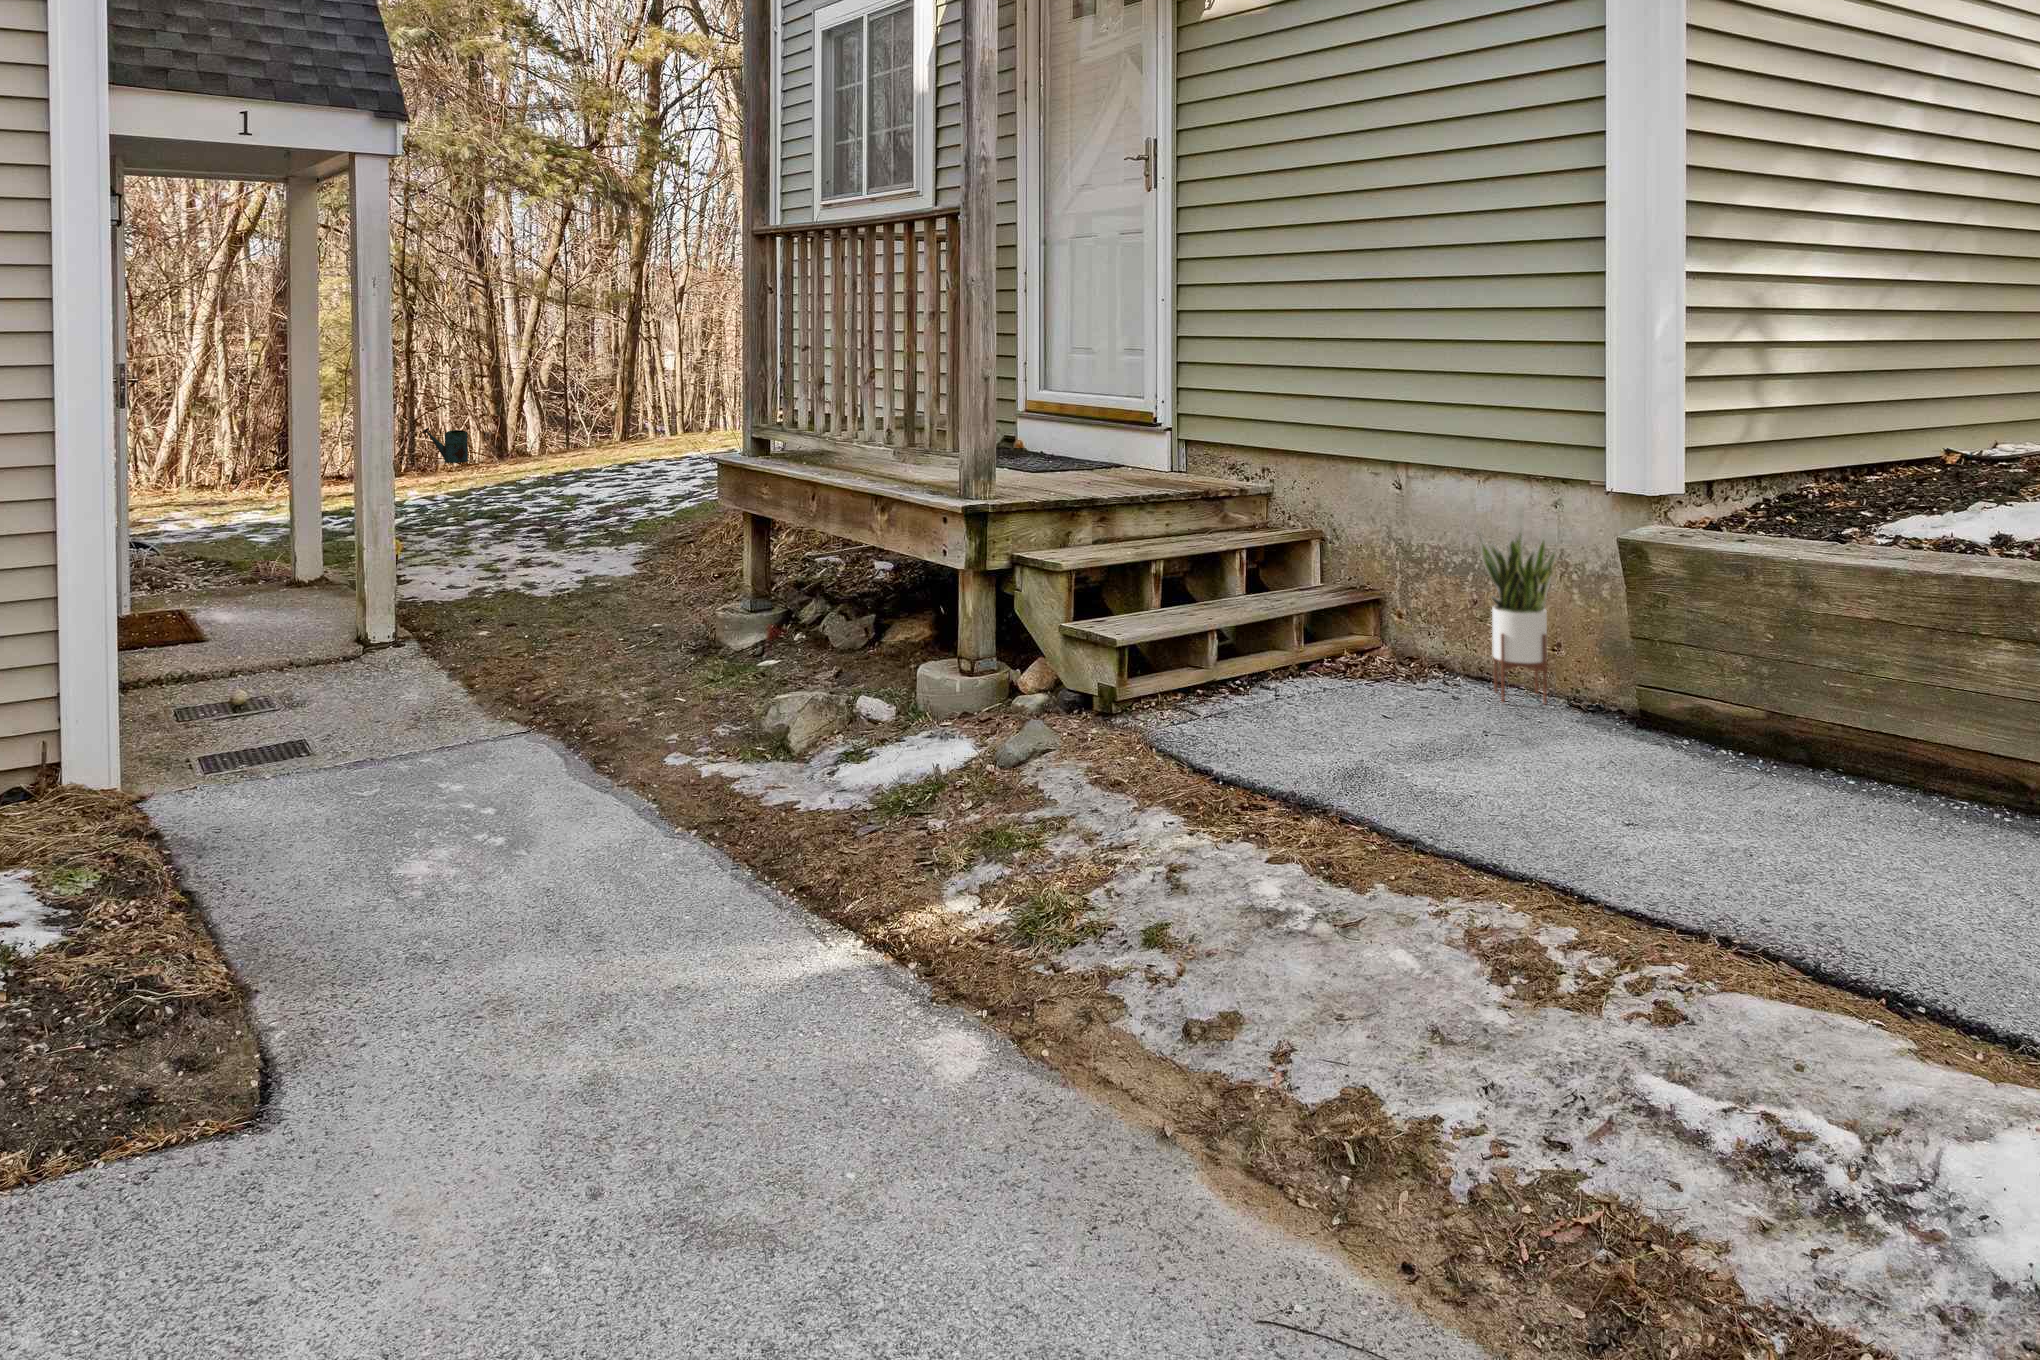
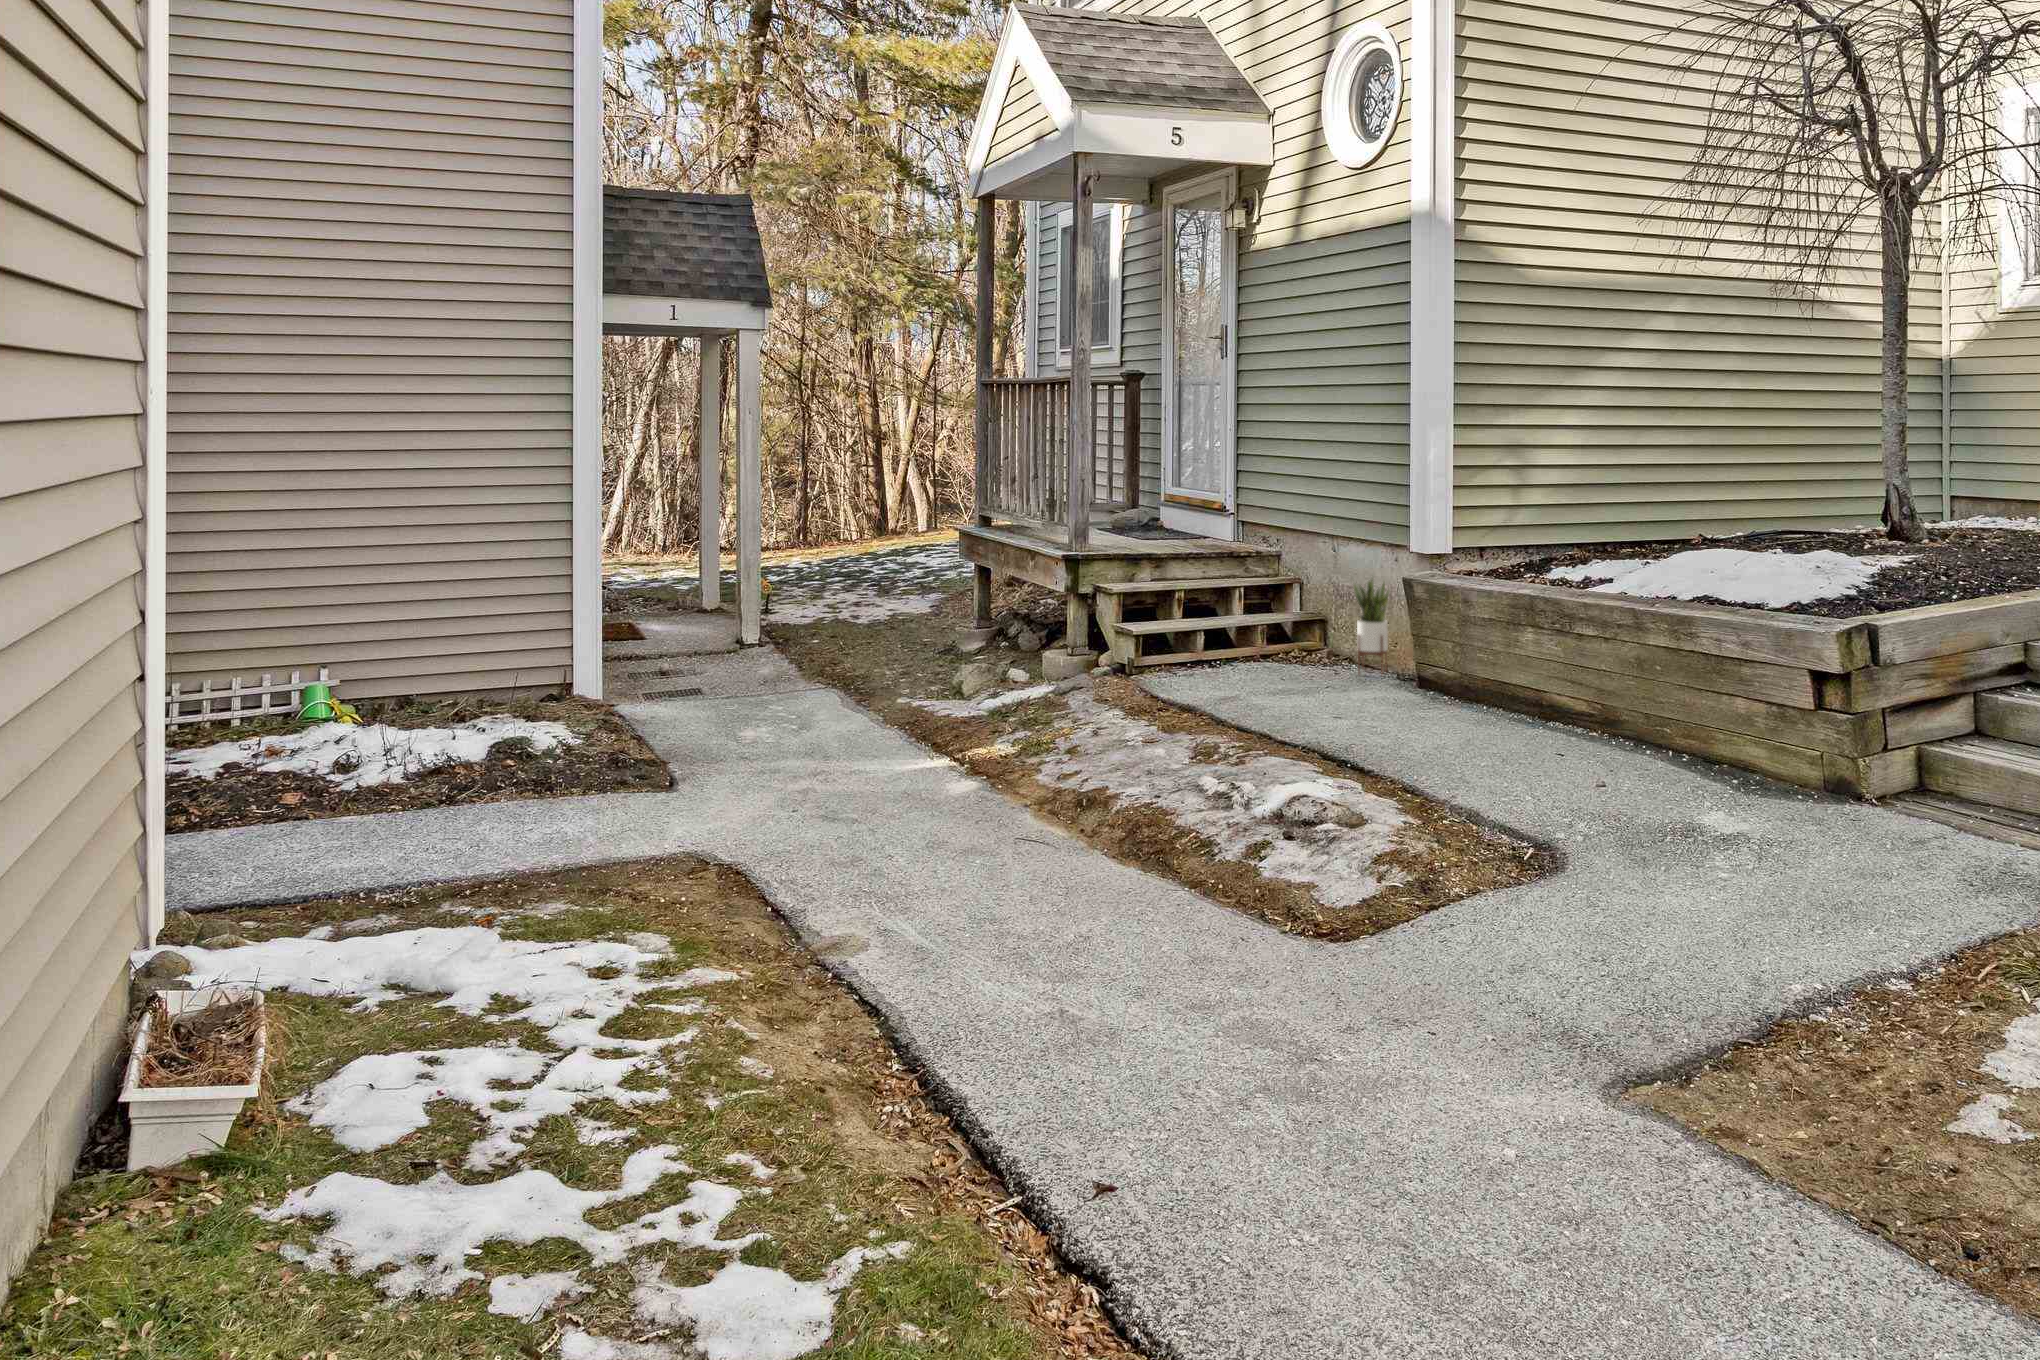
watering can: present [423,428,468,462] -> none [809,514,849,541]

